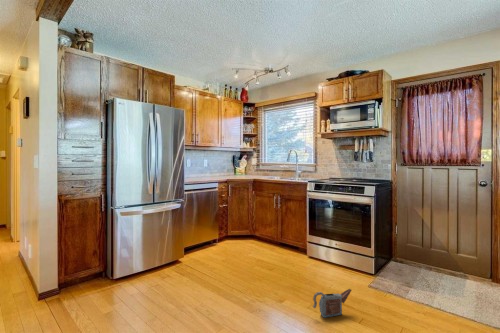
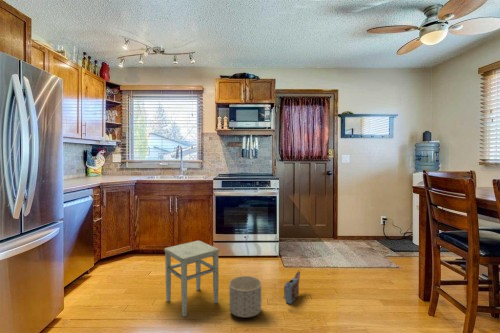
stool: none [231,233,267,290] -> present [164,241,219,317]
planter: none [261,272,291,310] -> present [229,276,261,317]

